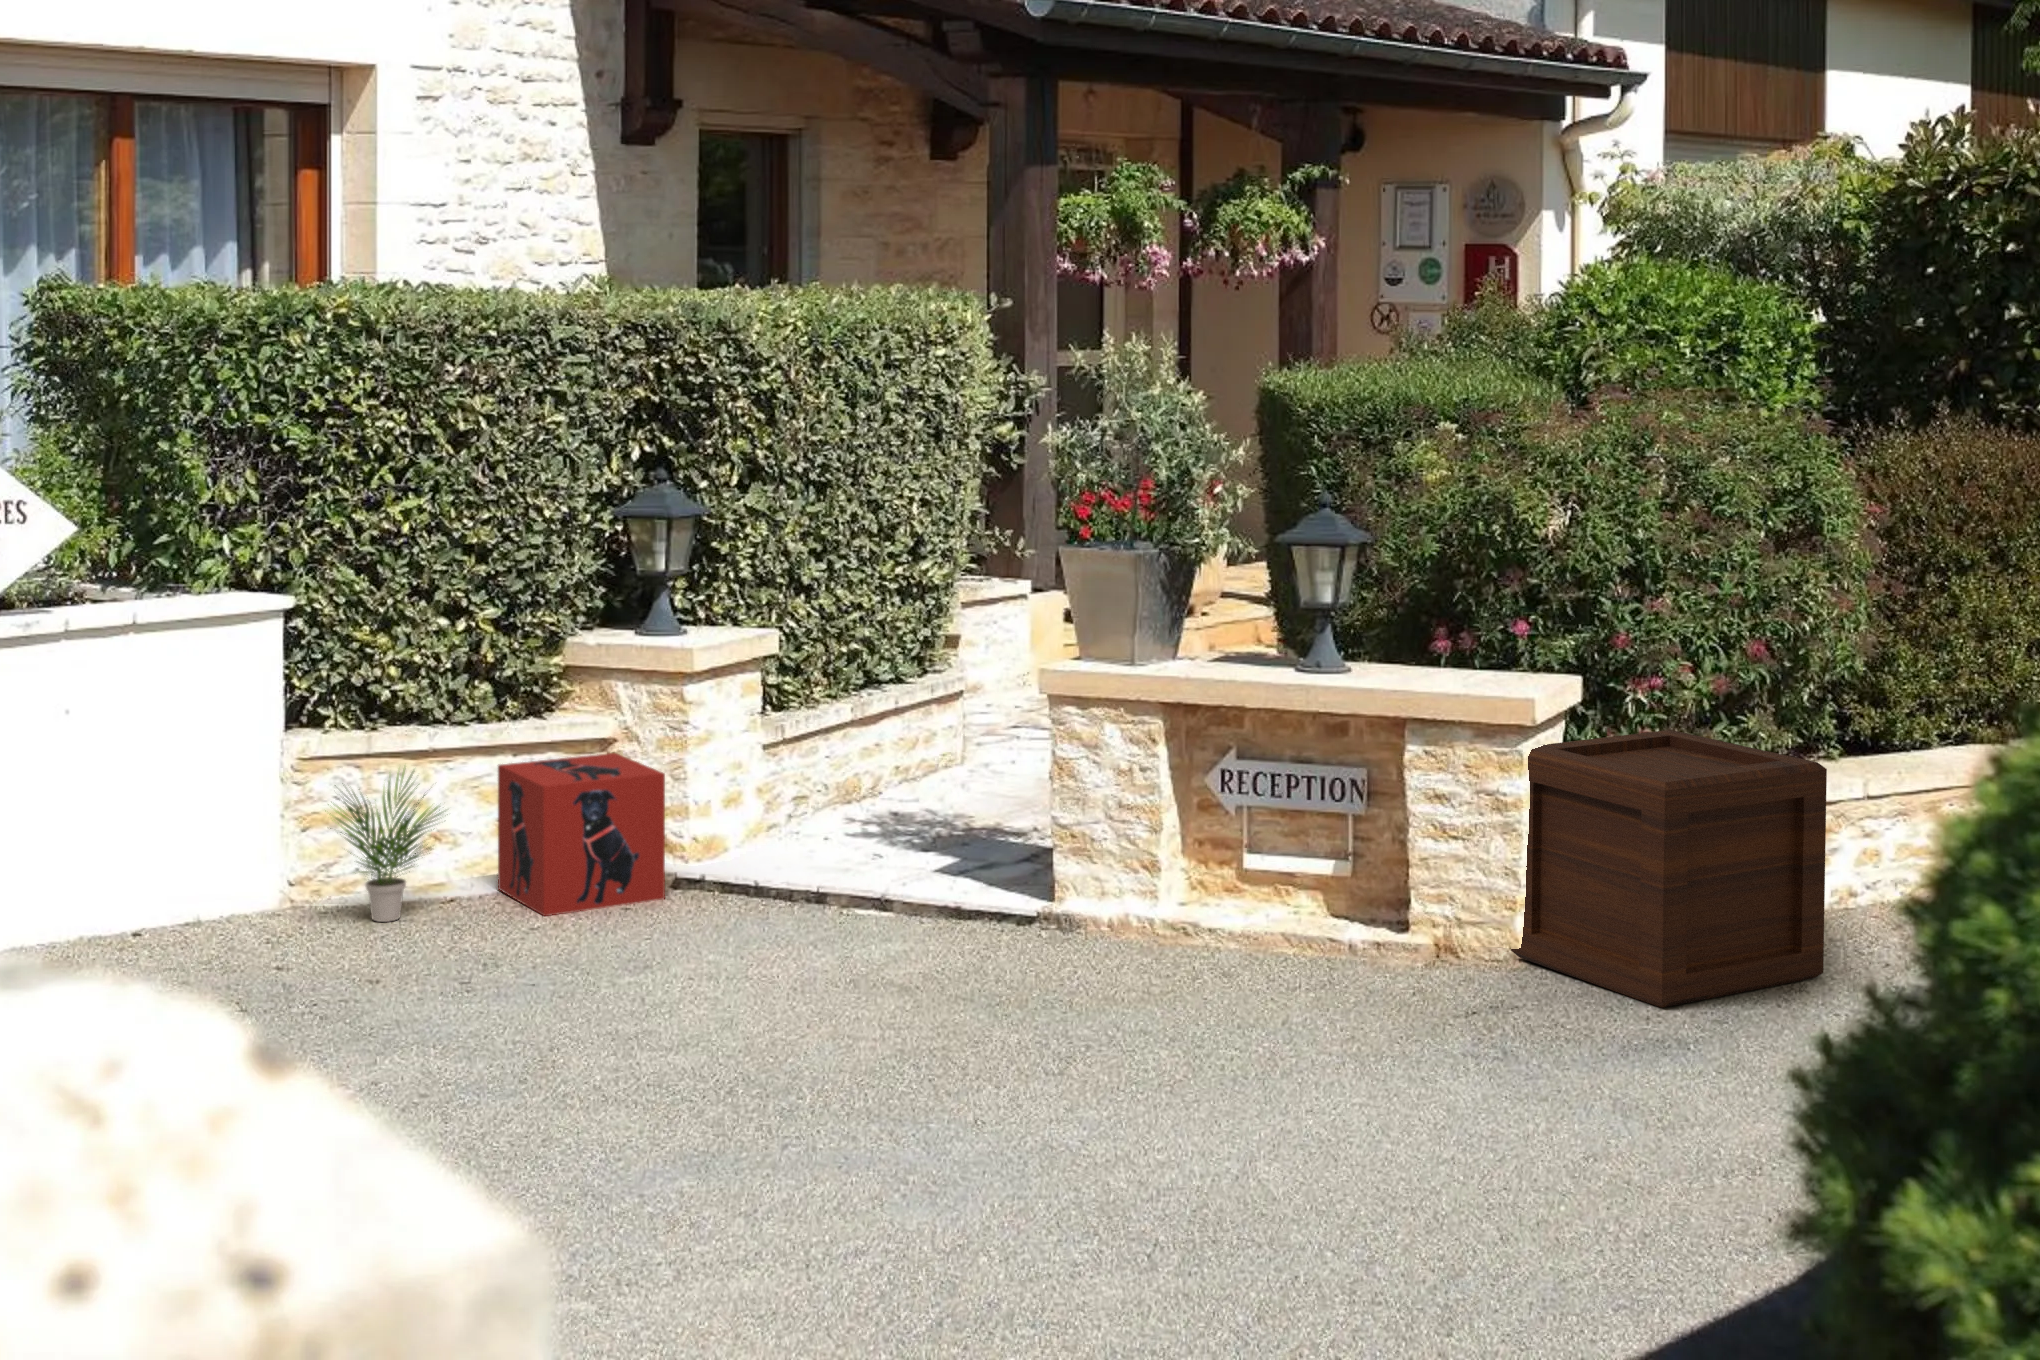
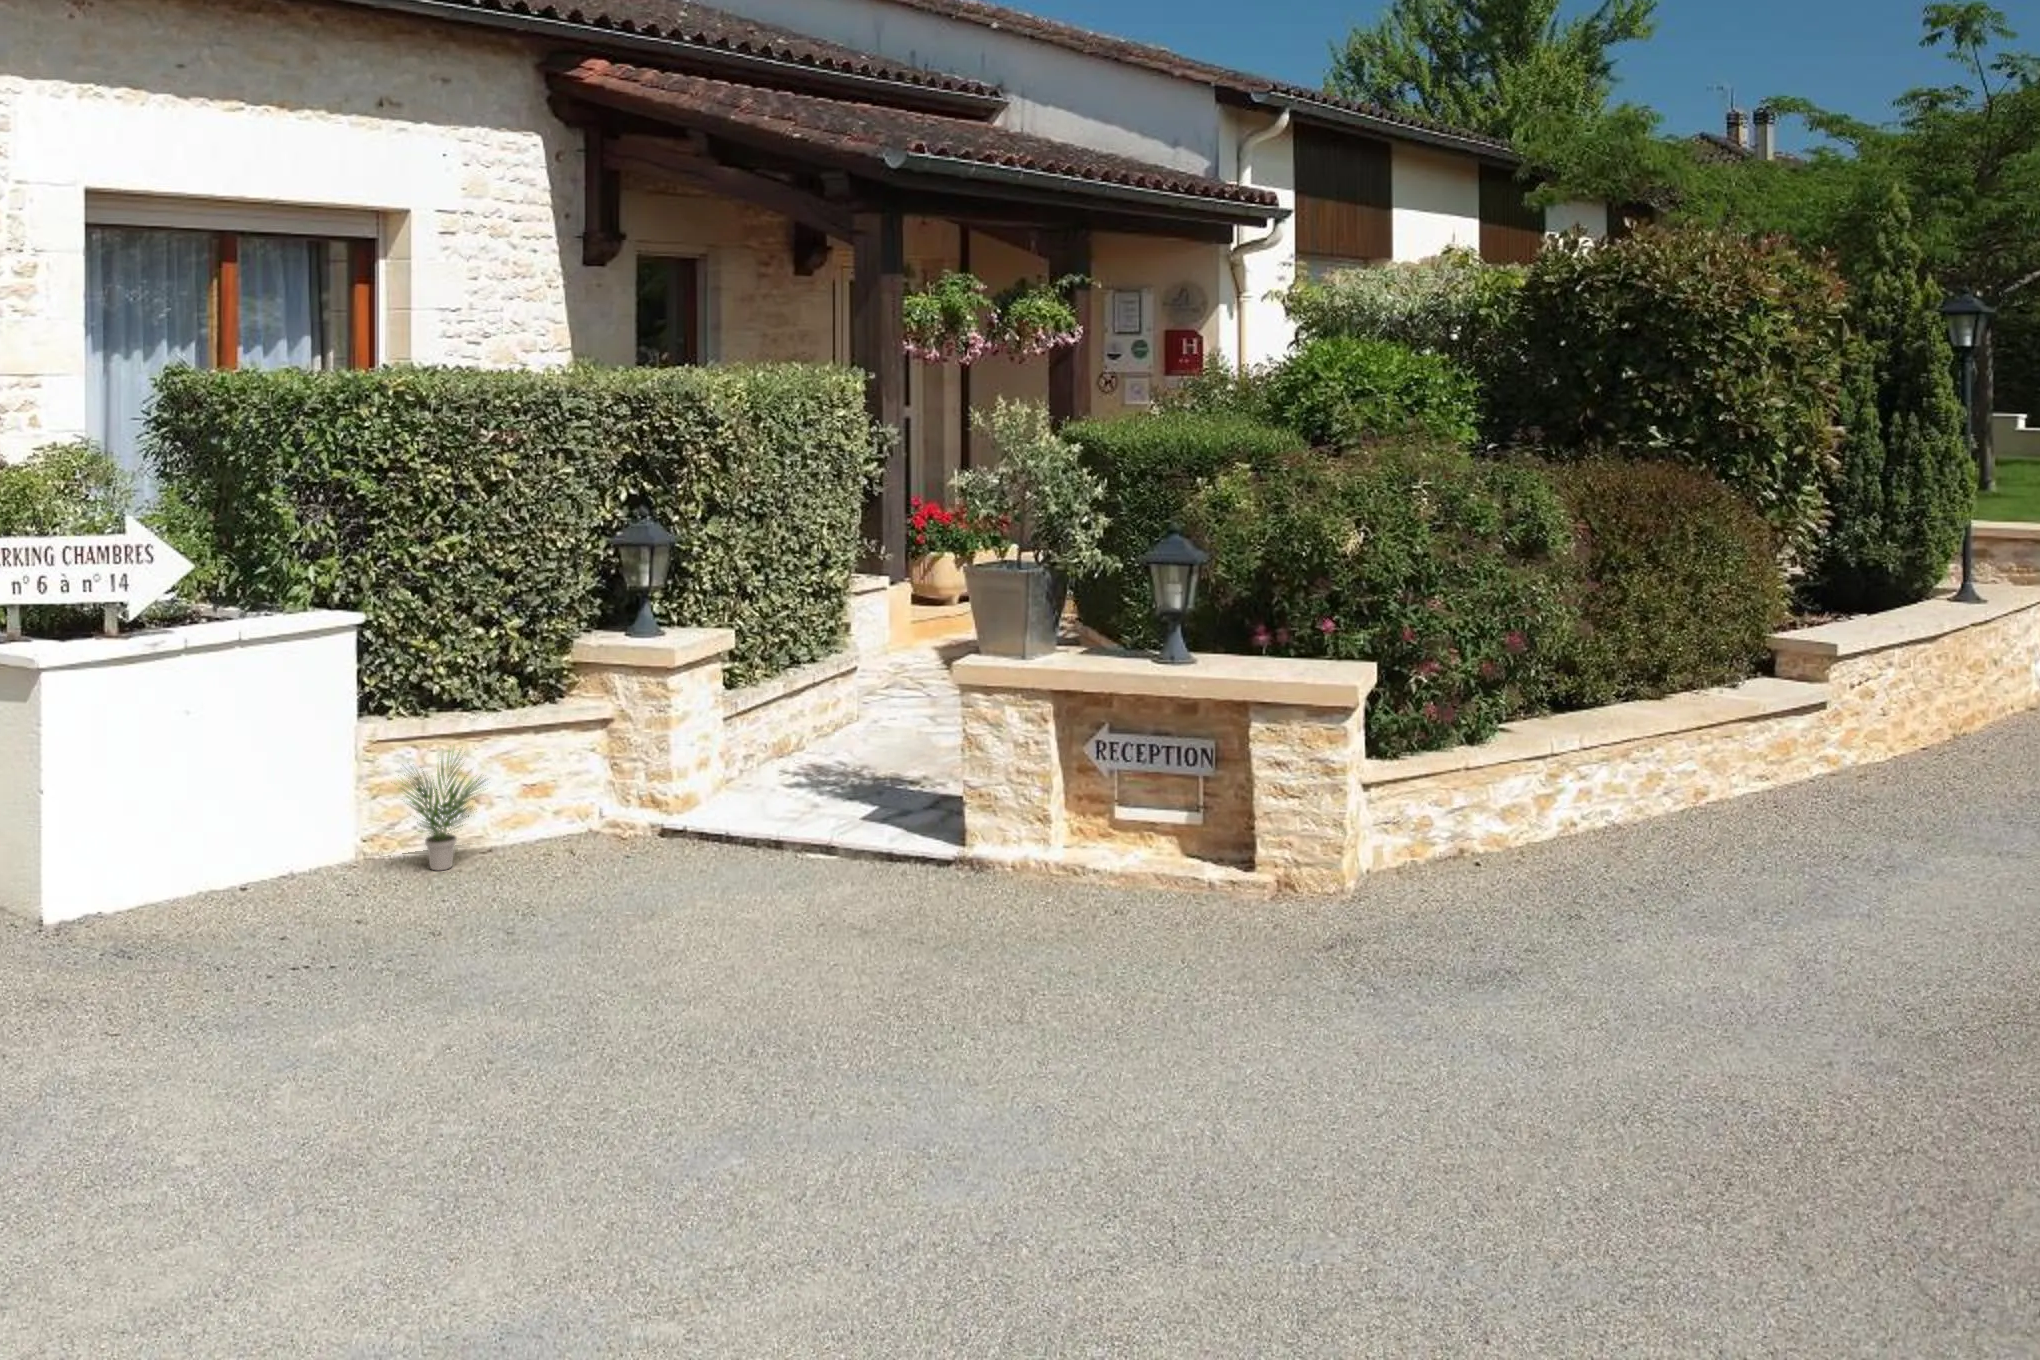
wooden crate: present [1511,730,1827,1008] -> none [1335,703,1588,934]
storage box: present [498,753,665,916] -> none [525,728,657,863]

